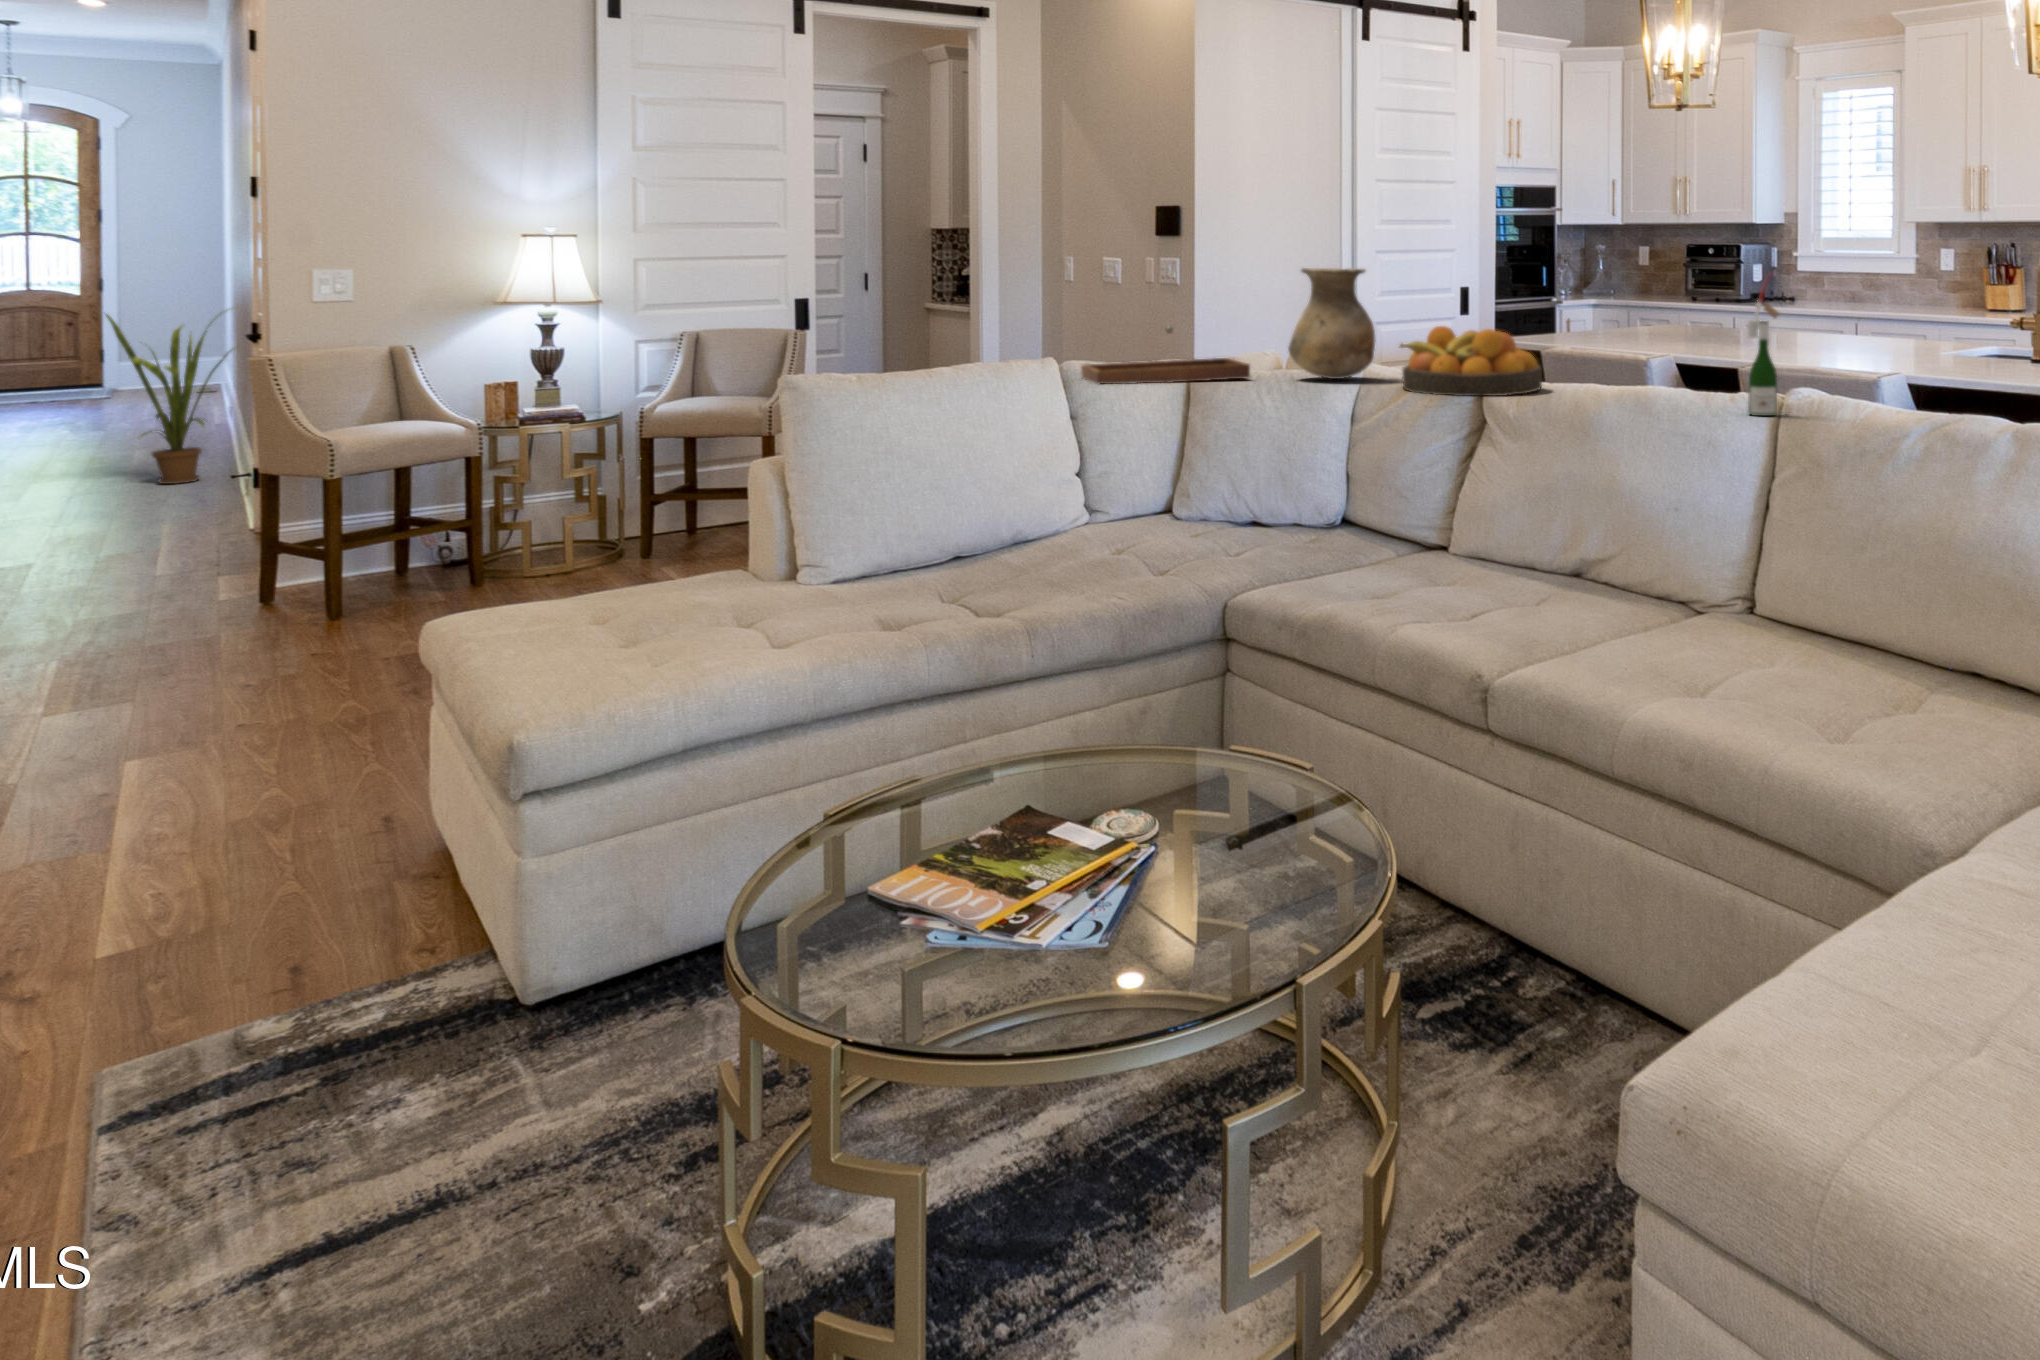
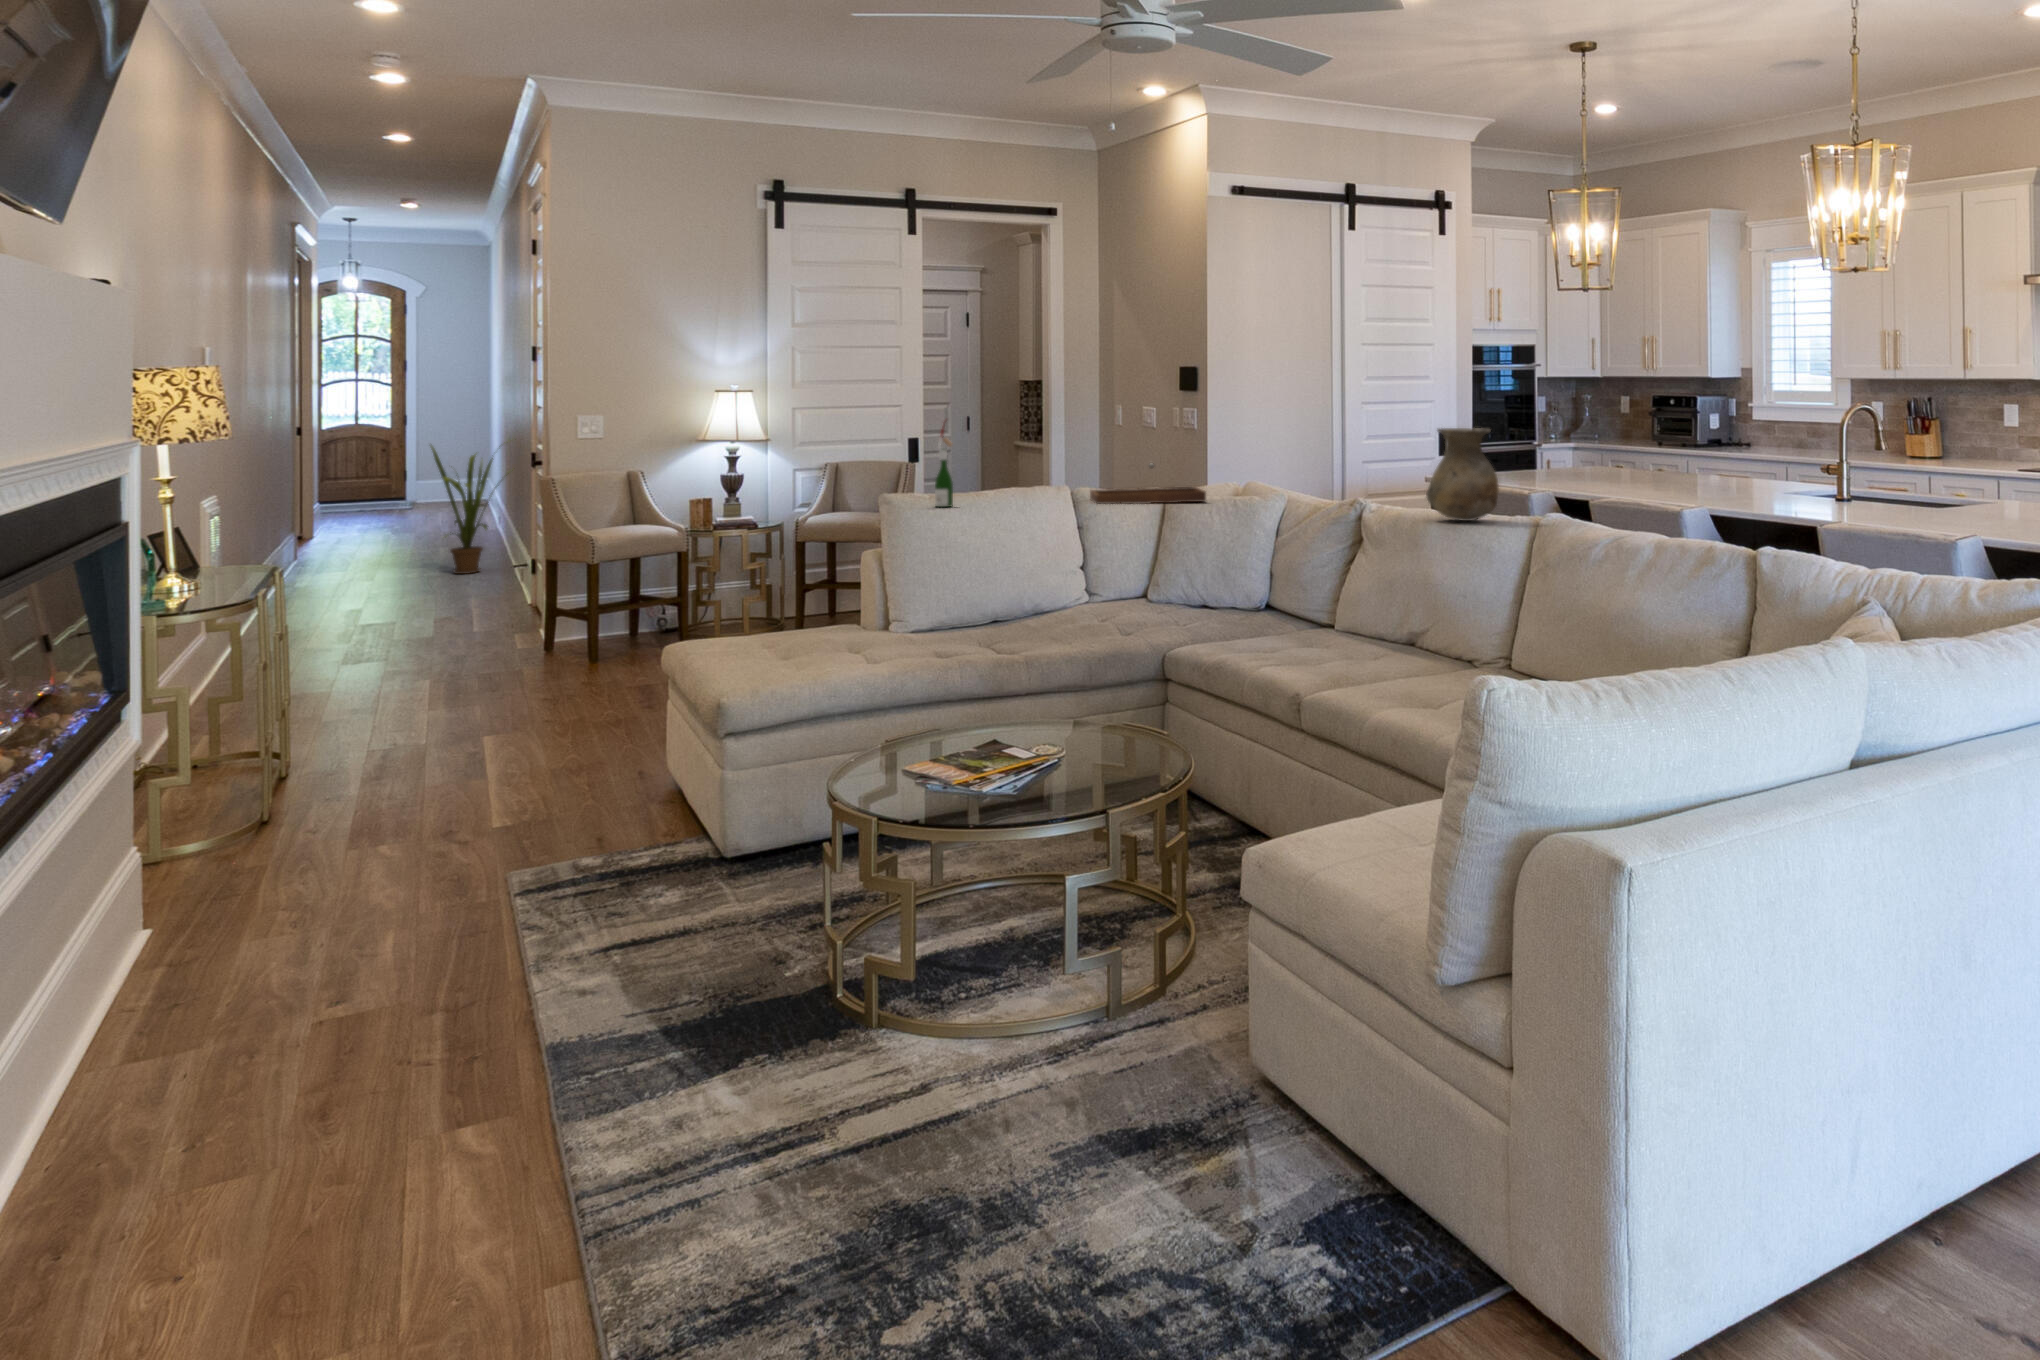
vase: present [1288,268,1375,379] -> present [1426,428,1499,521]
wine bottle: present [1748,275,1788,416] -> present [935,422,953,507]
fruit bowl: present [1400,326,1542,396] -> none [1302,465,1406,516]

